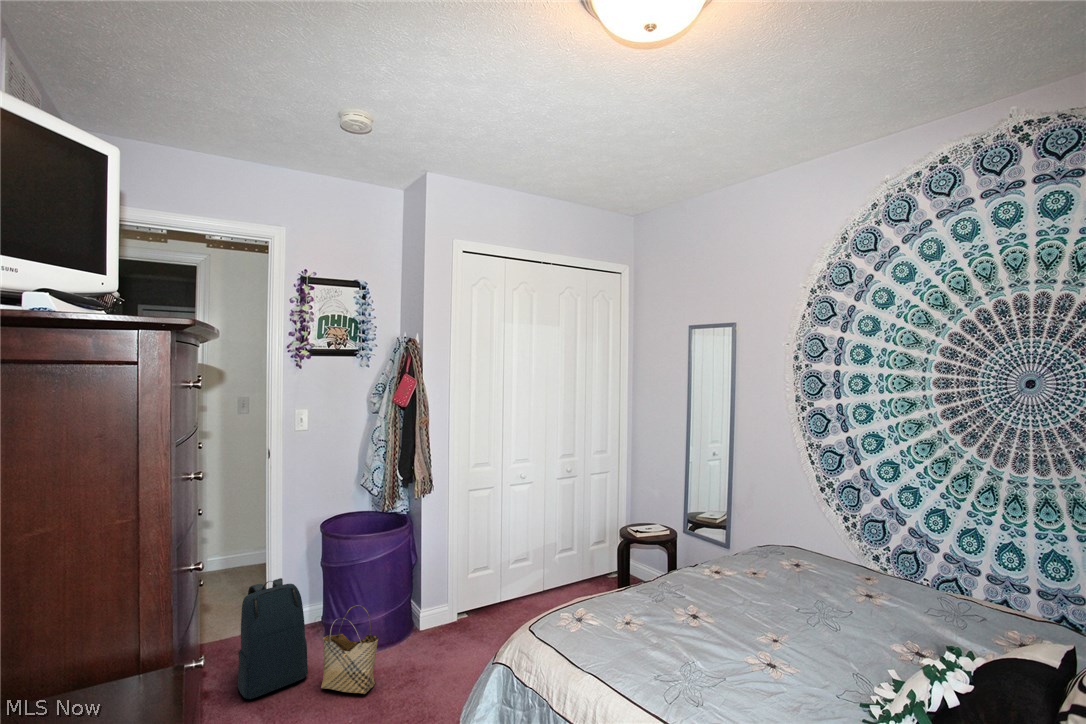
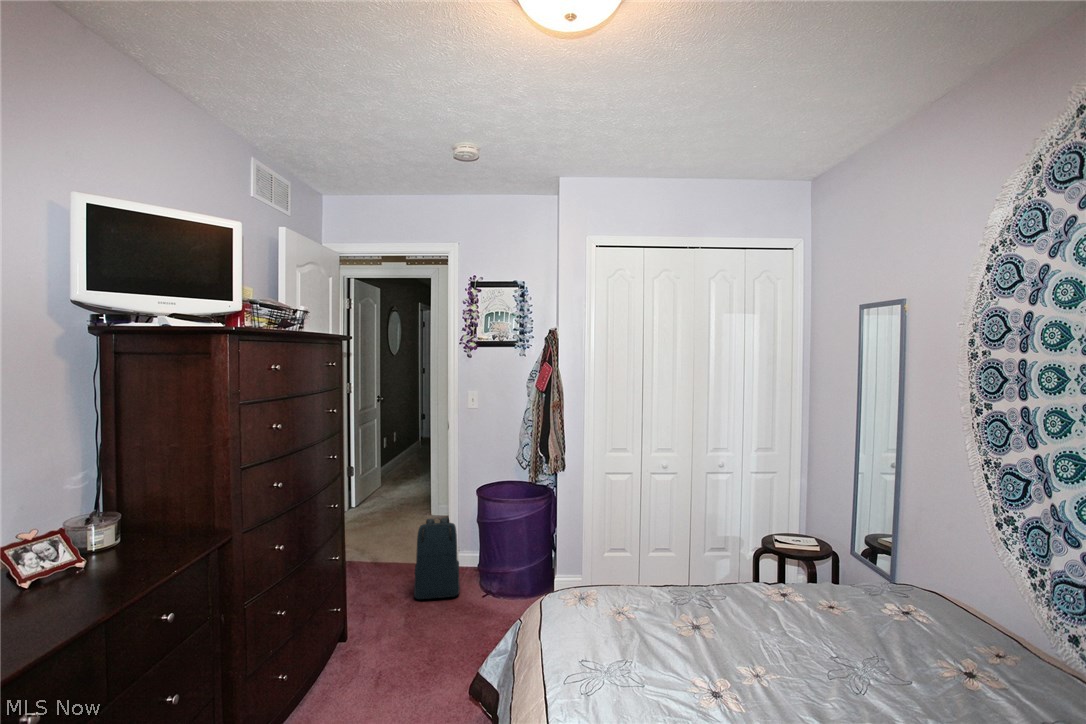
woven basket: present [321,605,379,694] -> none [461,549,499,620]

